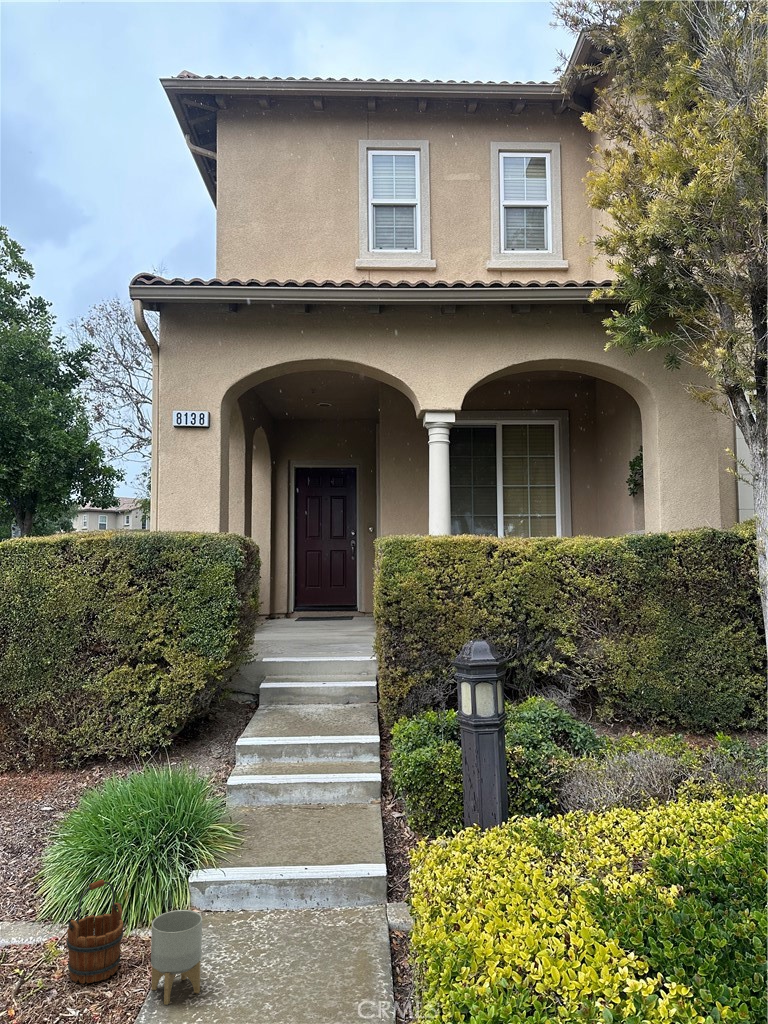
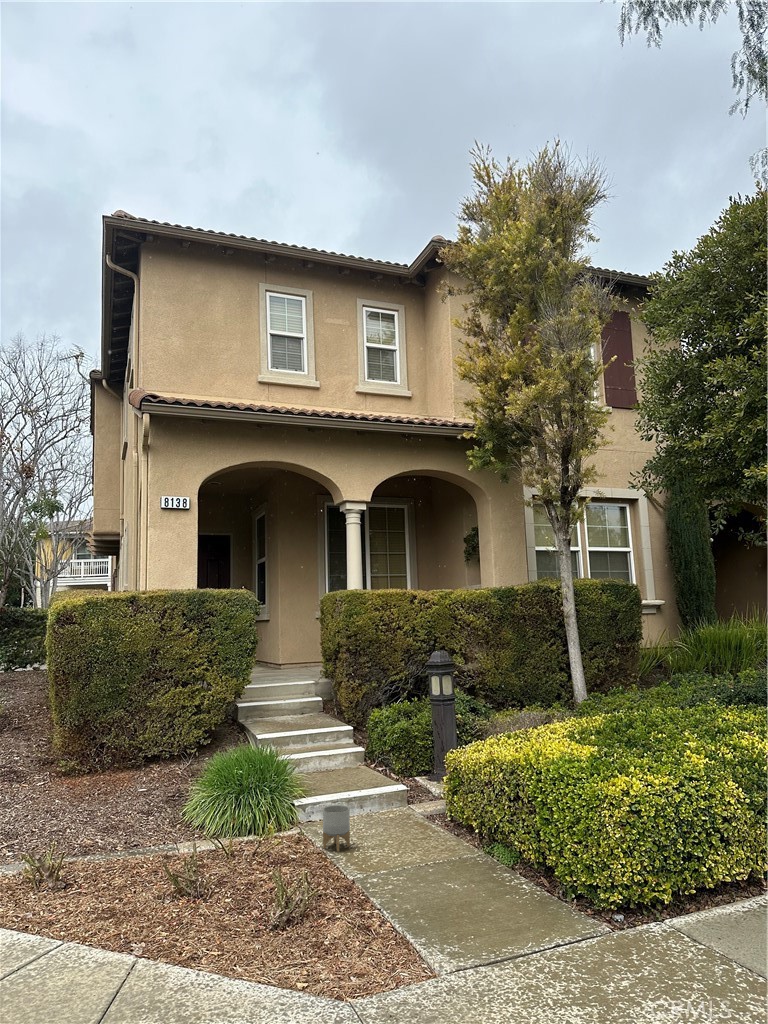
wooden bucket: present [67,879,123,983] -> none [267,794,298,851]

